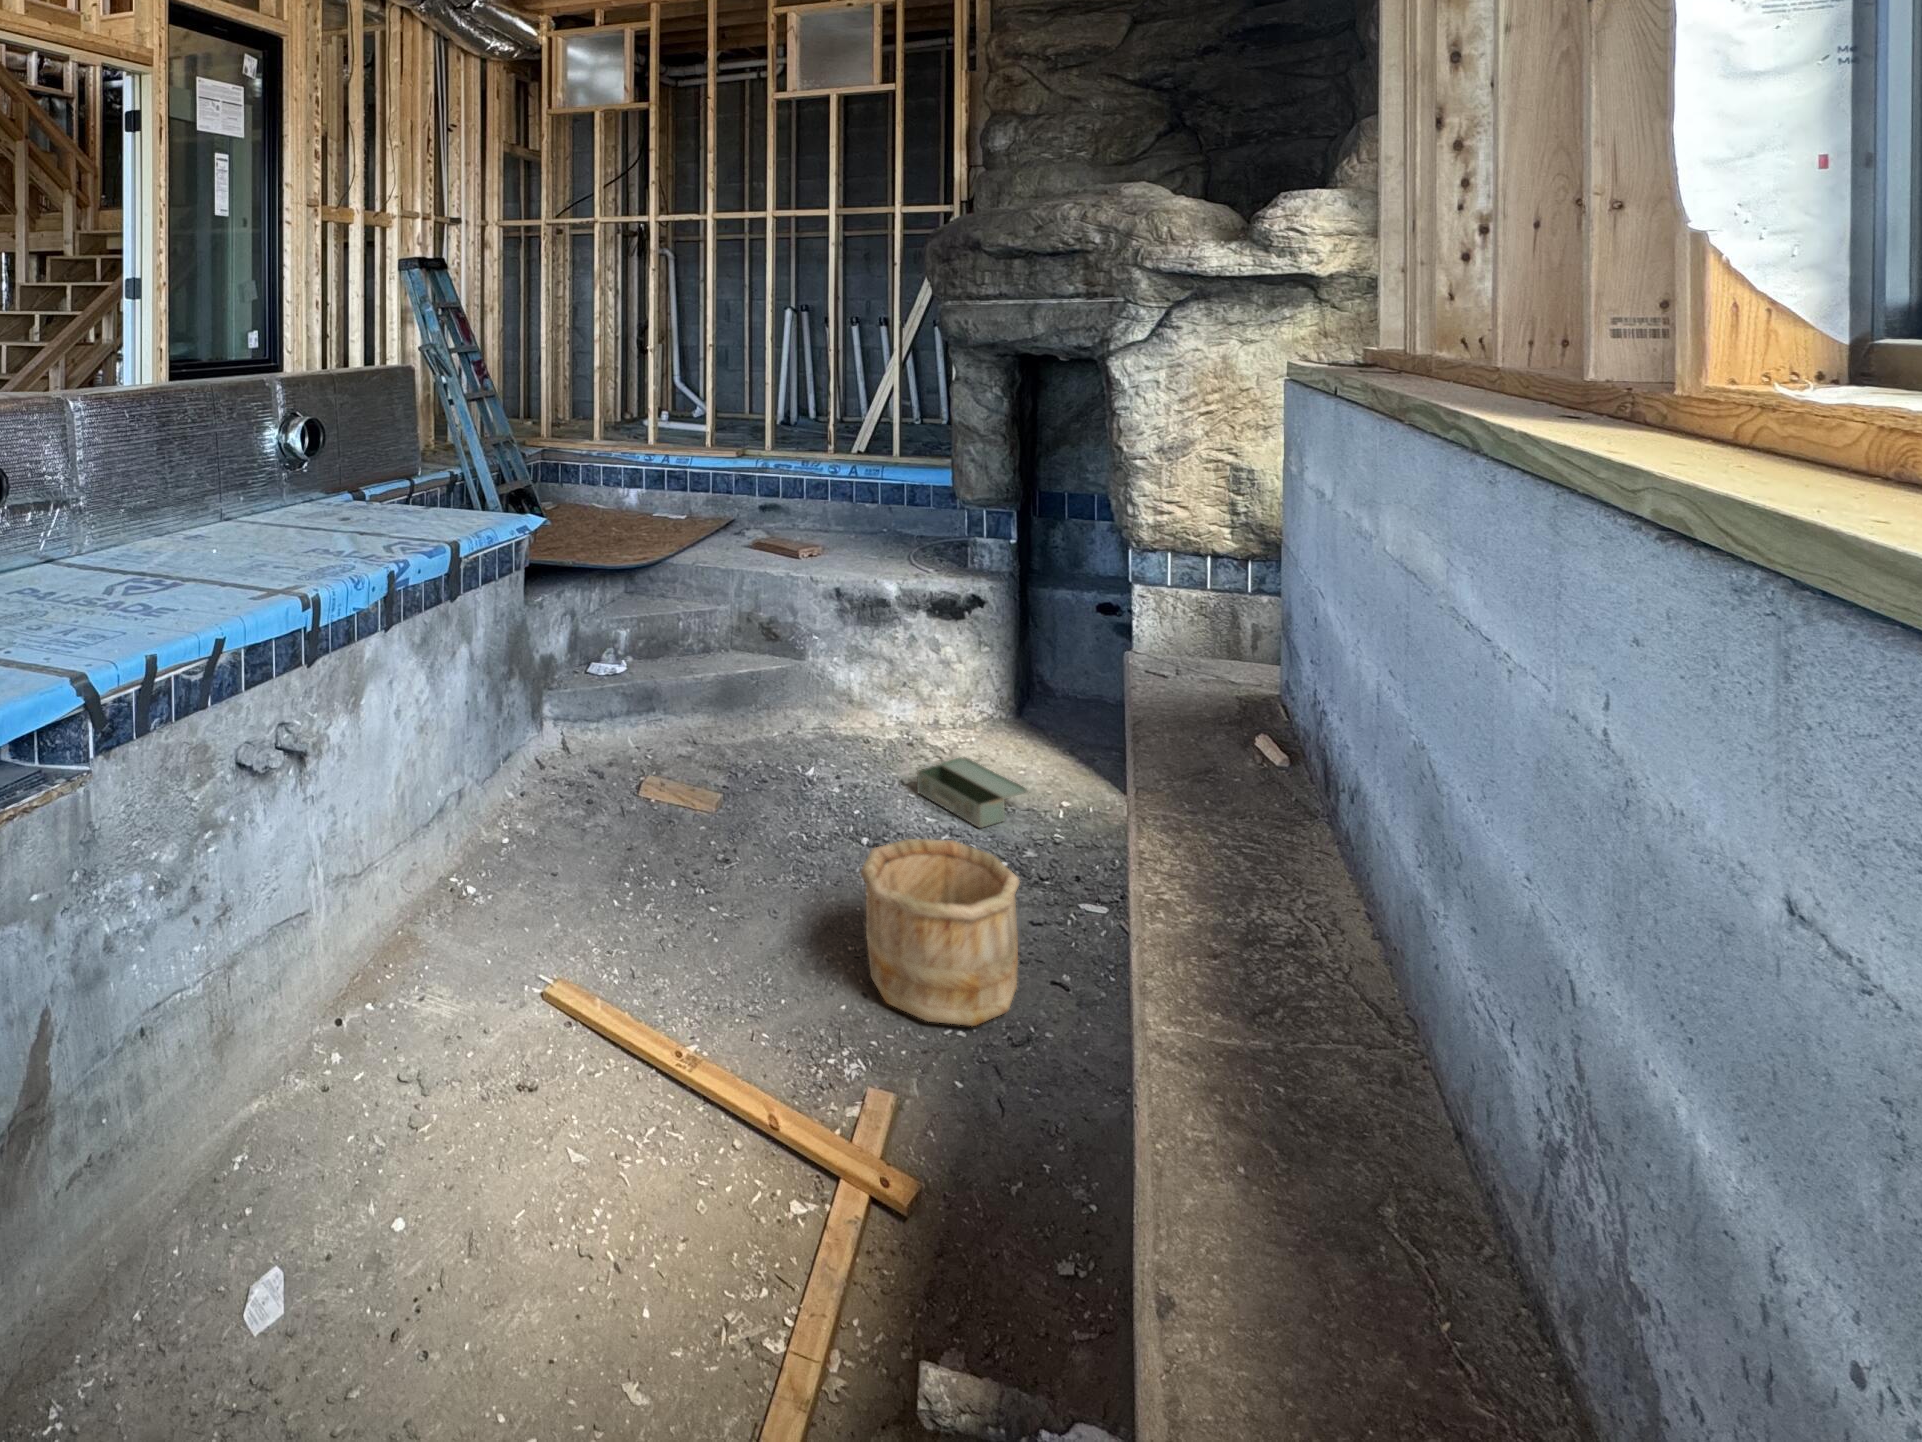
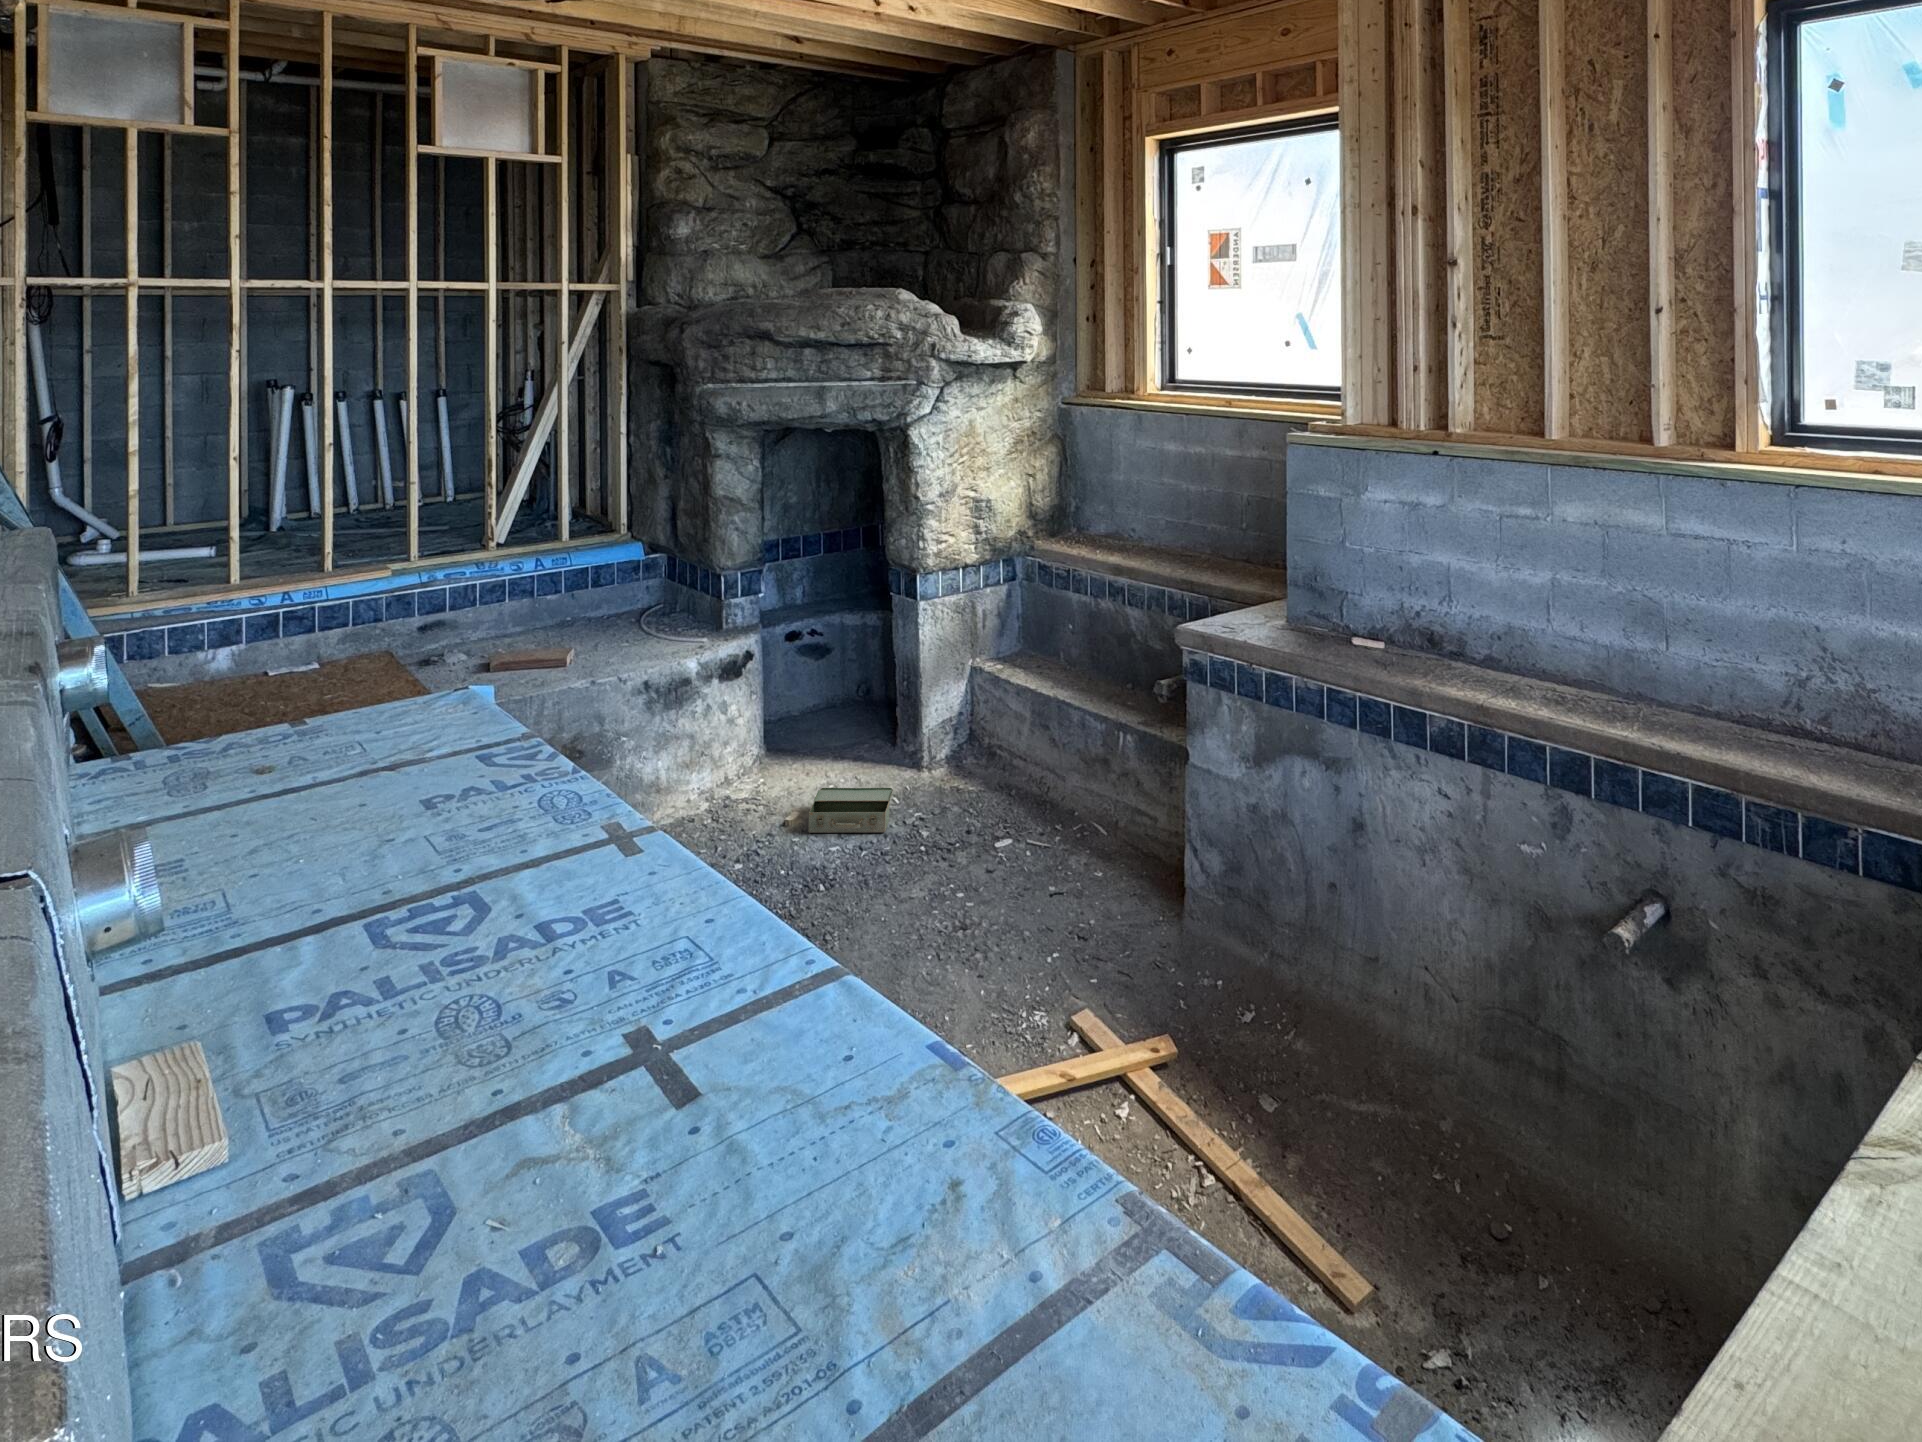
wooden bucket: present [860,839,1020,1026] -> none [960,816,1077,958]

